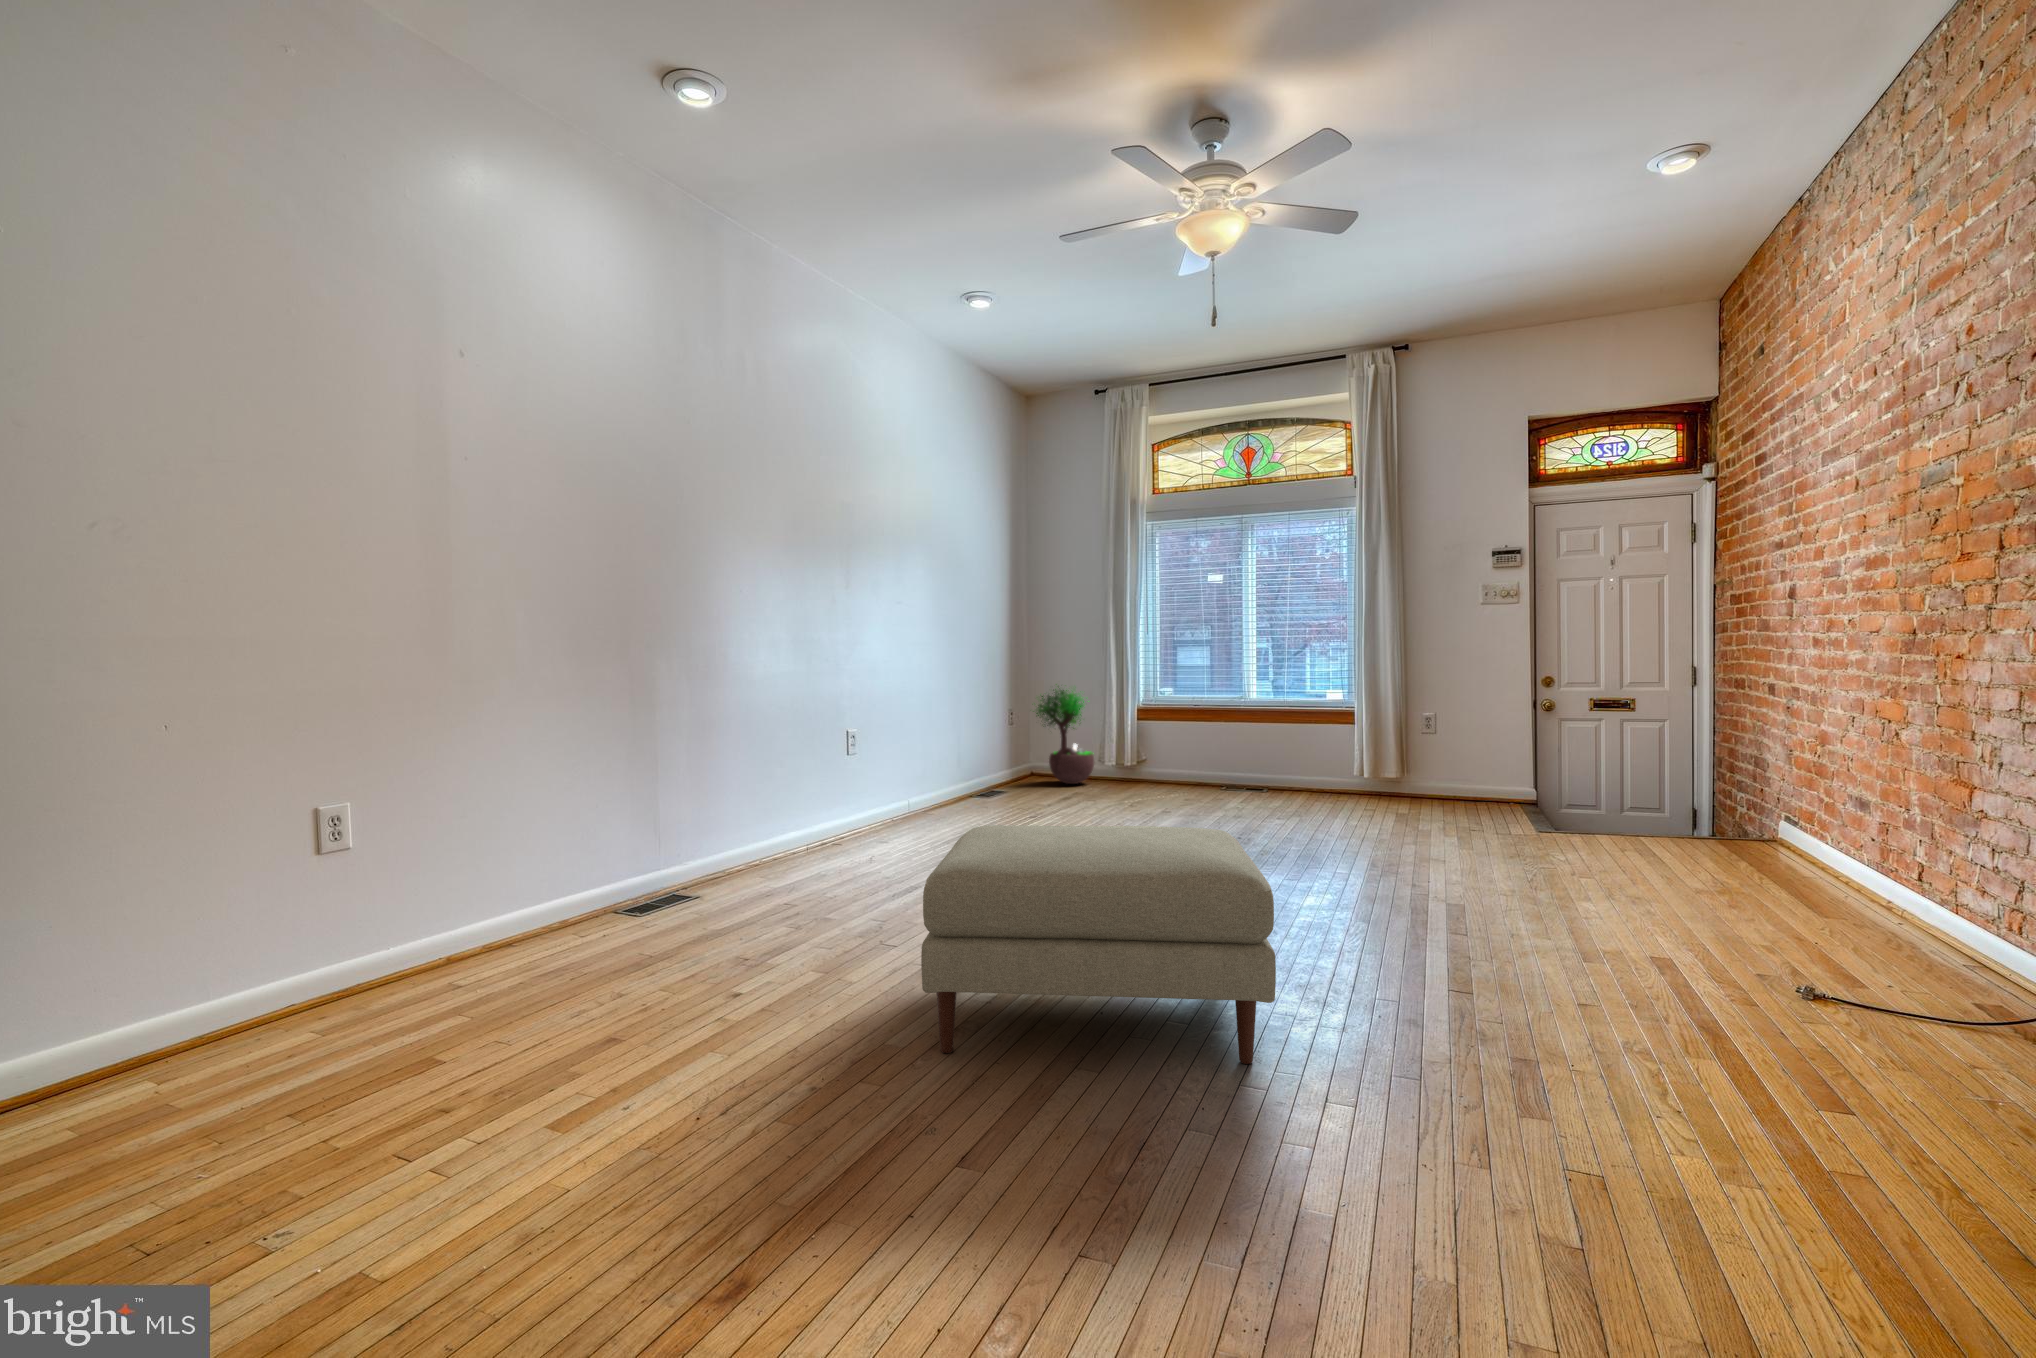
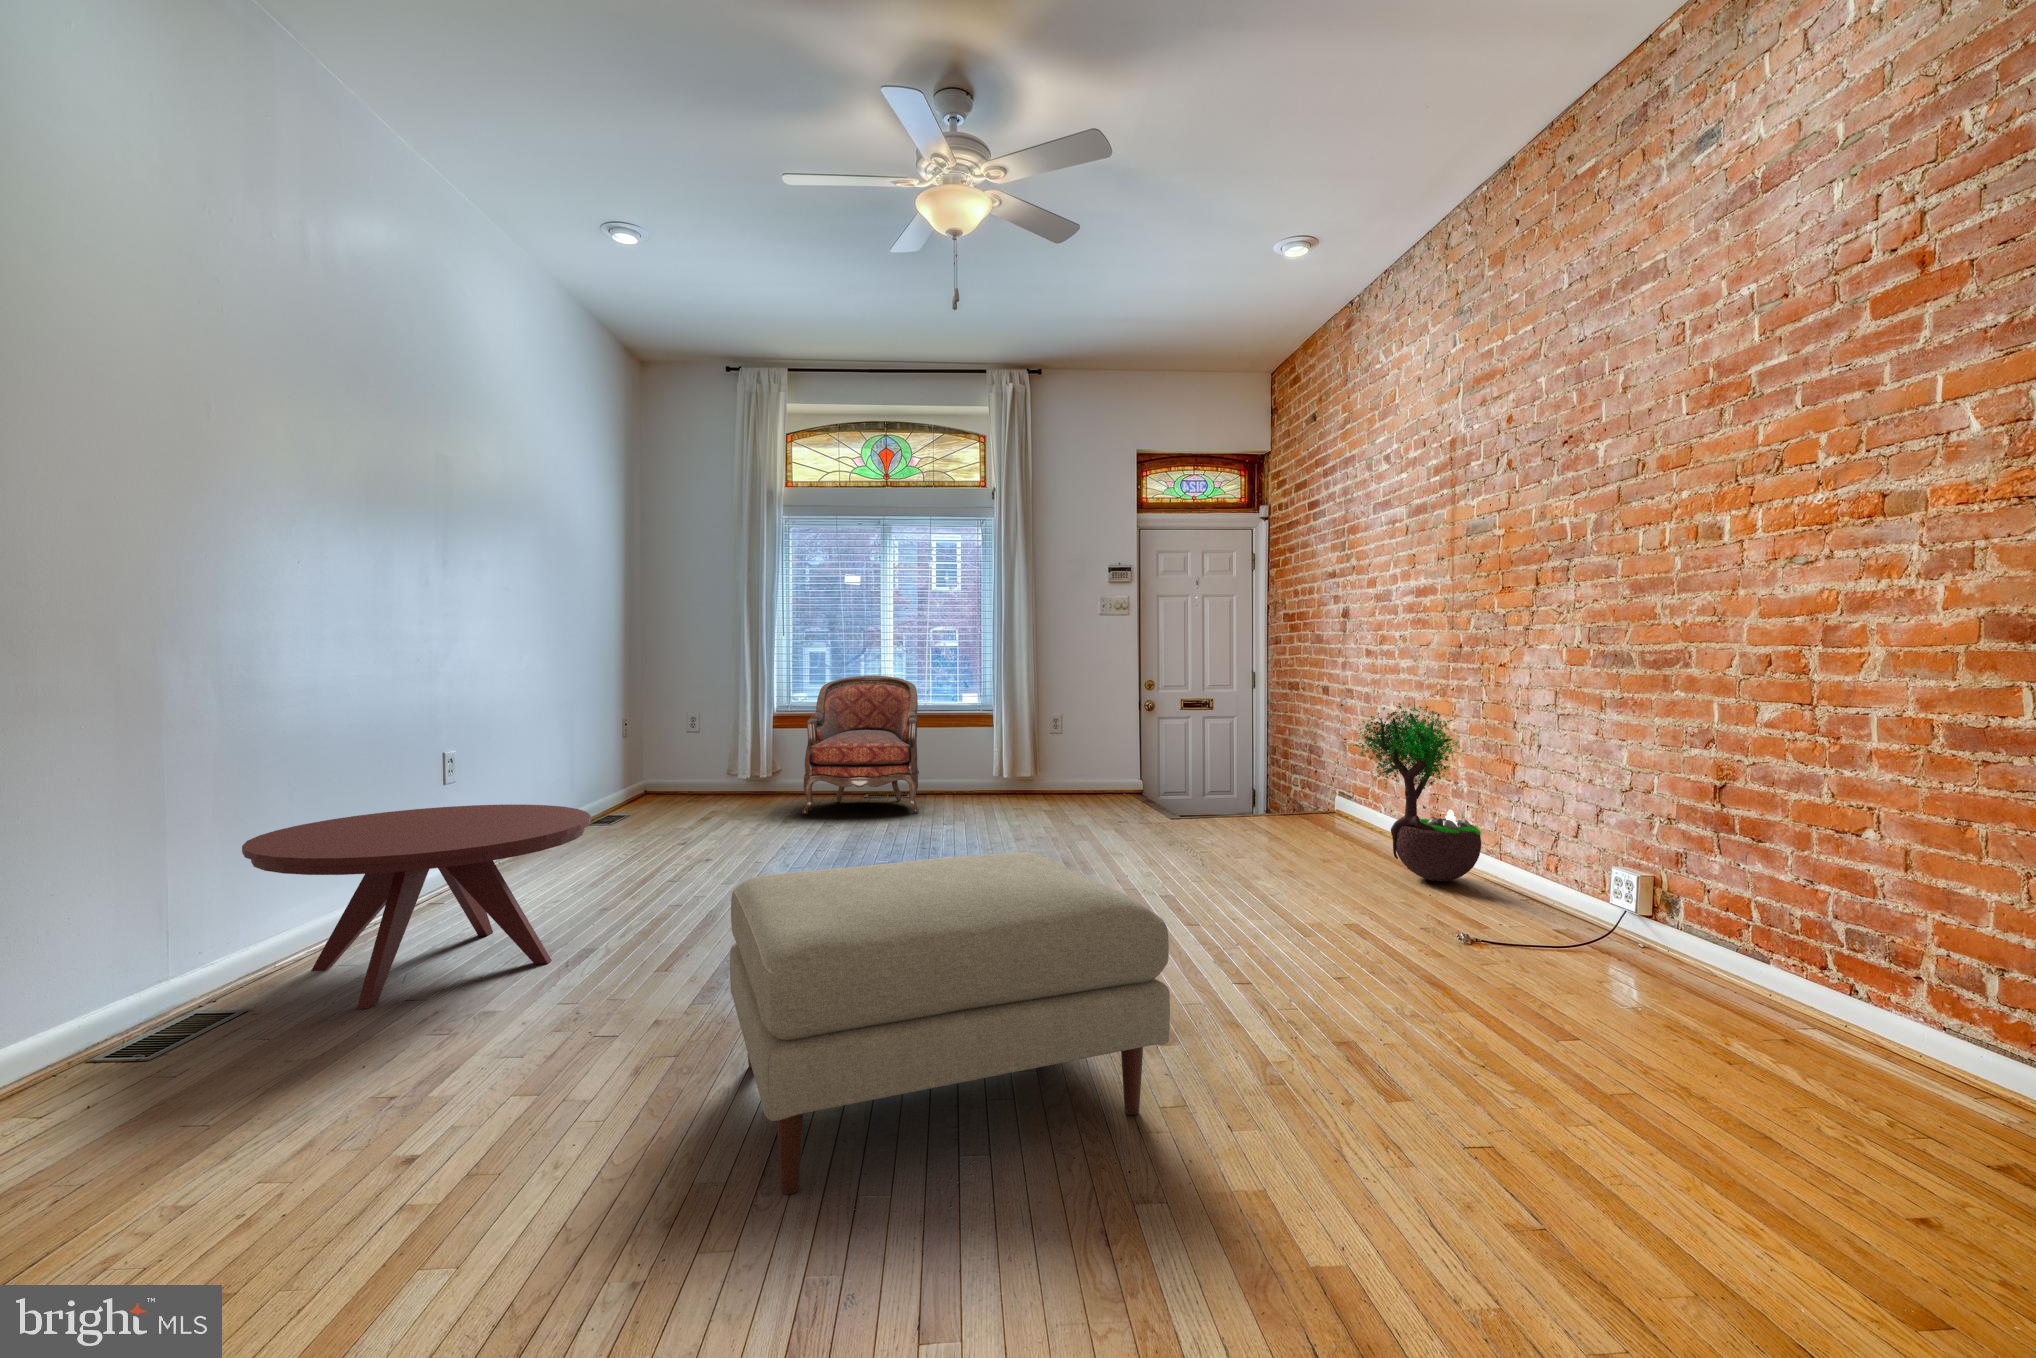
armchair: none [1150,671,1268,807] -> present [802,676,919,814]
potted tree: present [1033,684,1094,784] -> present [1353,695,1481,881]
coffee table: none [706,768,922,901] -> present [242,805,591,1009]

